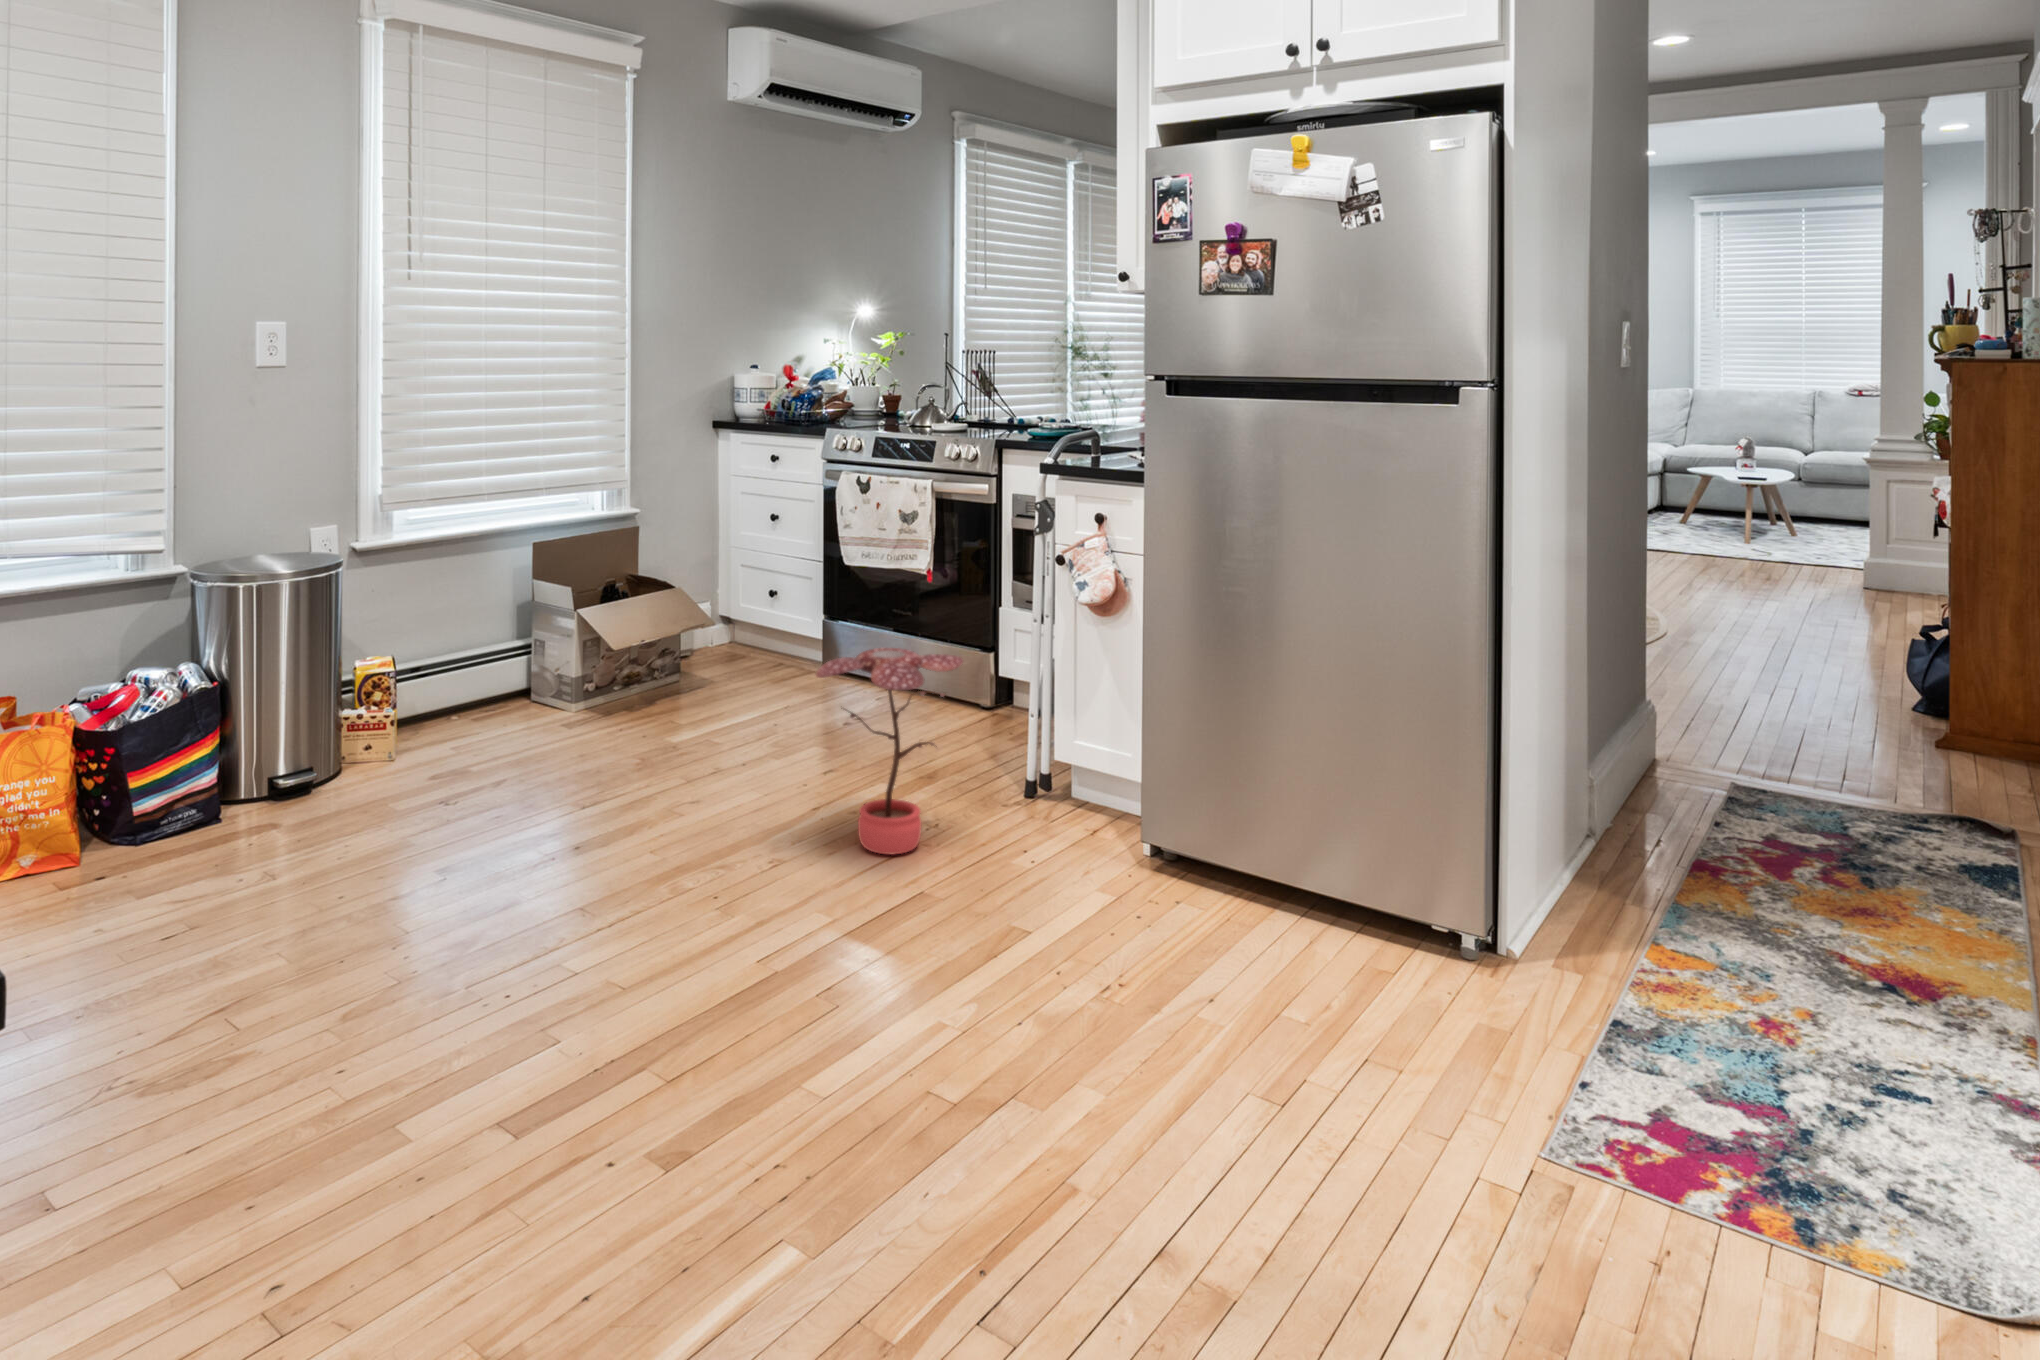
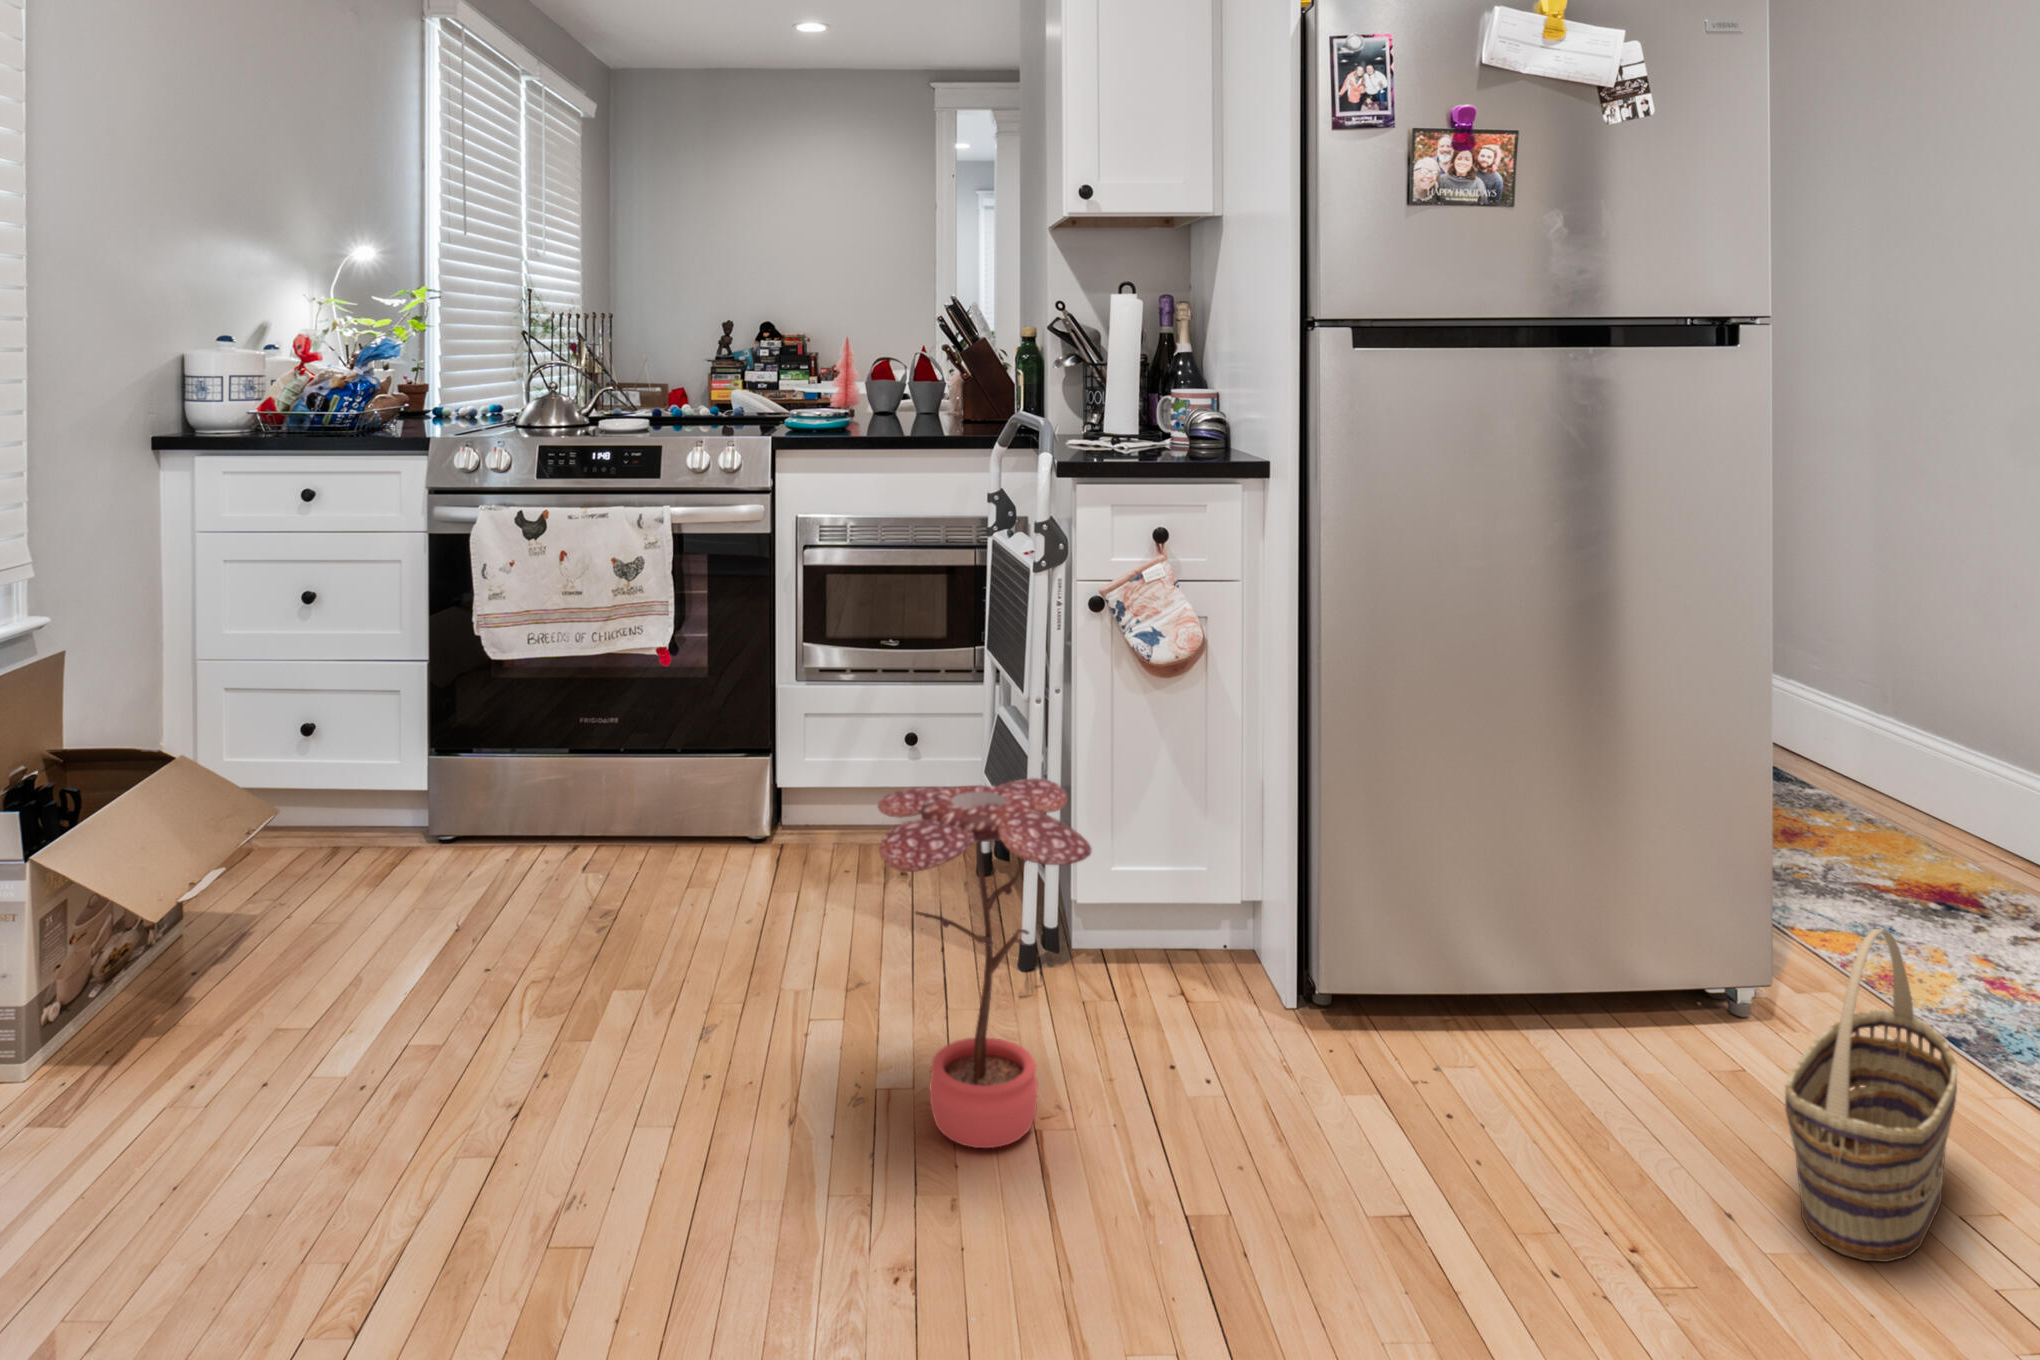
basket: none [1237,839,1442,1059] -> present [1785,929,1957,1262]

